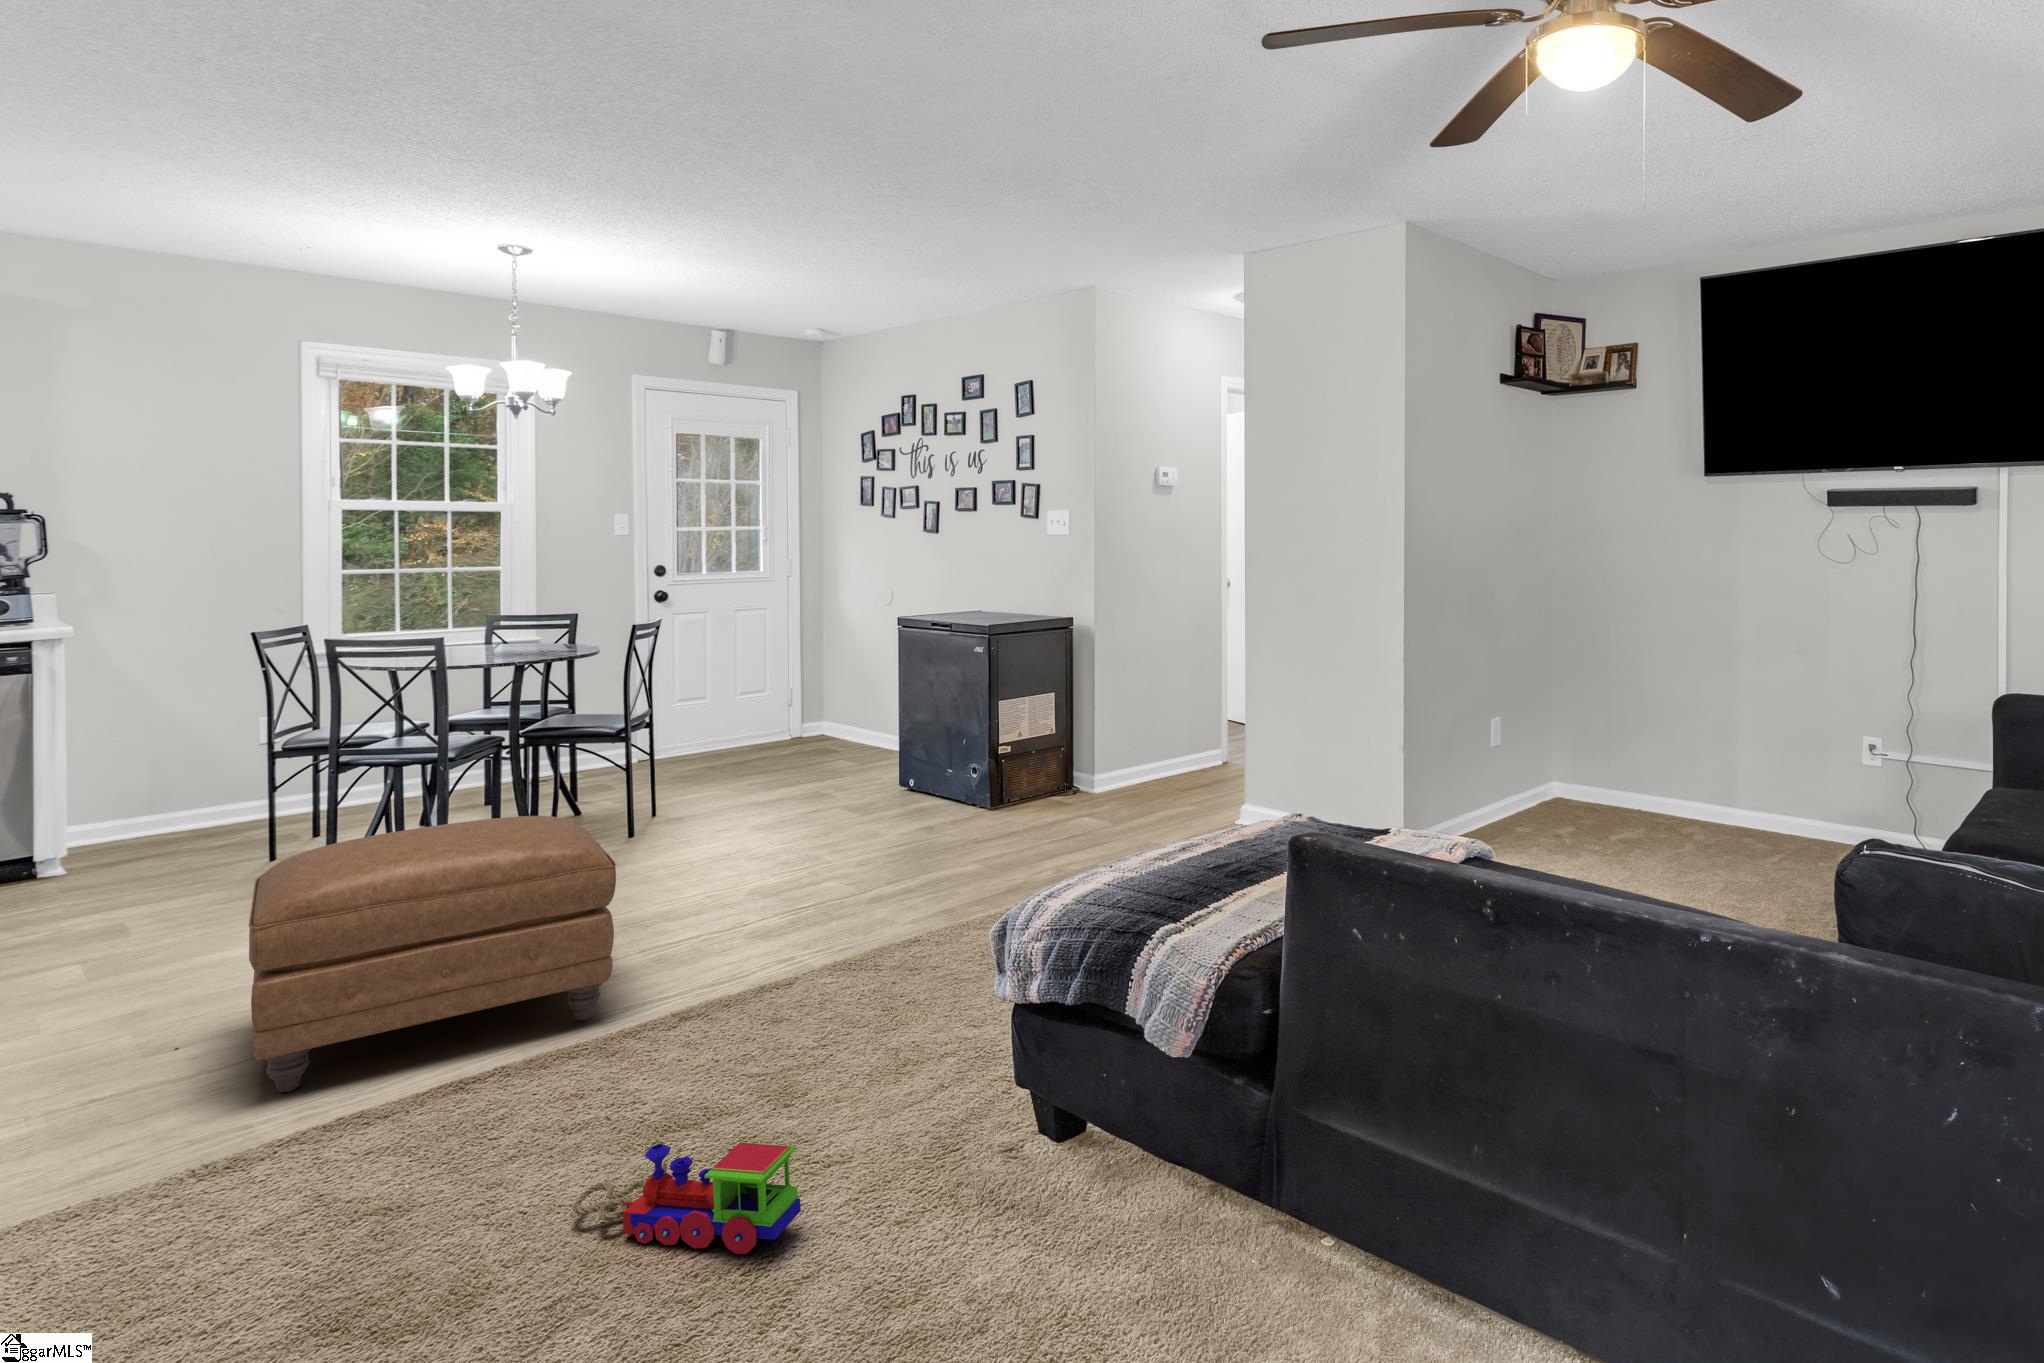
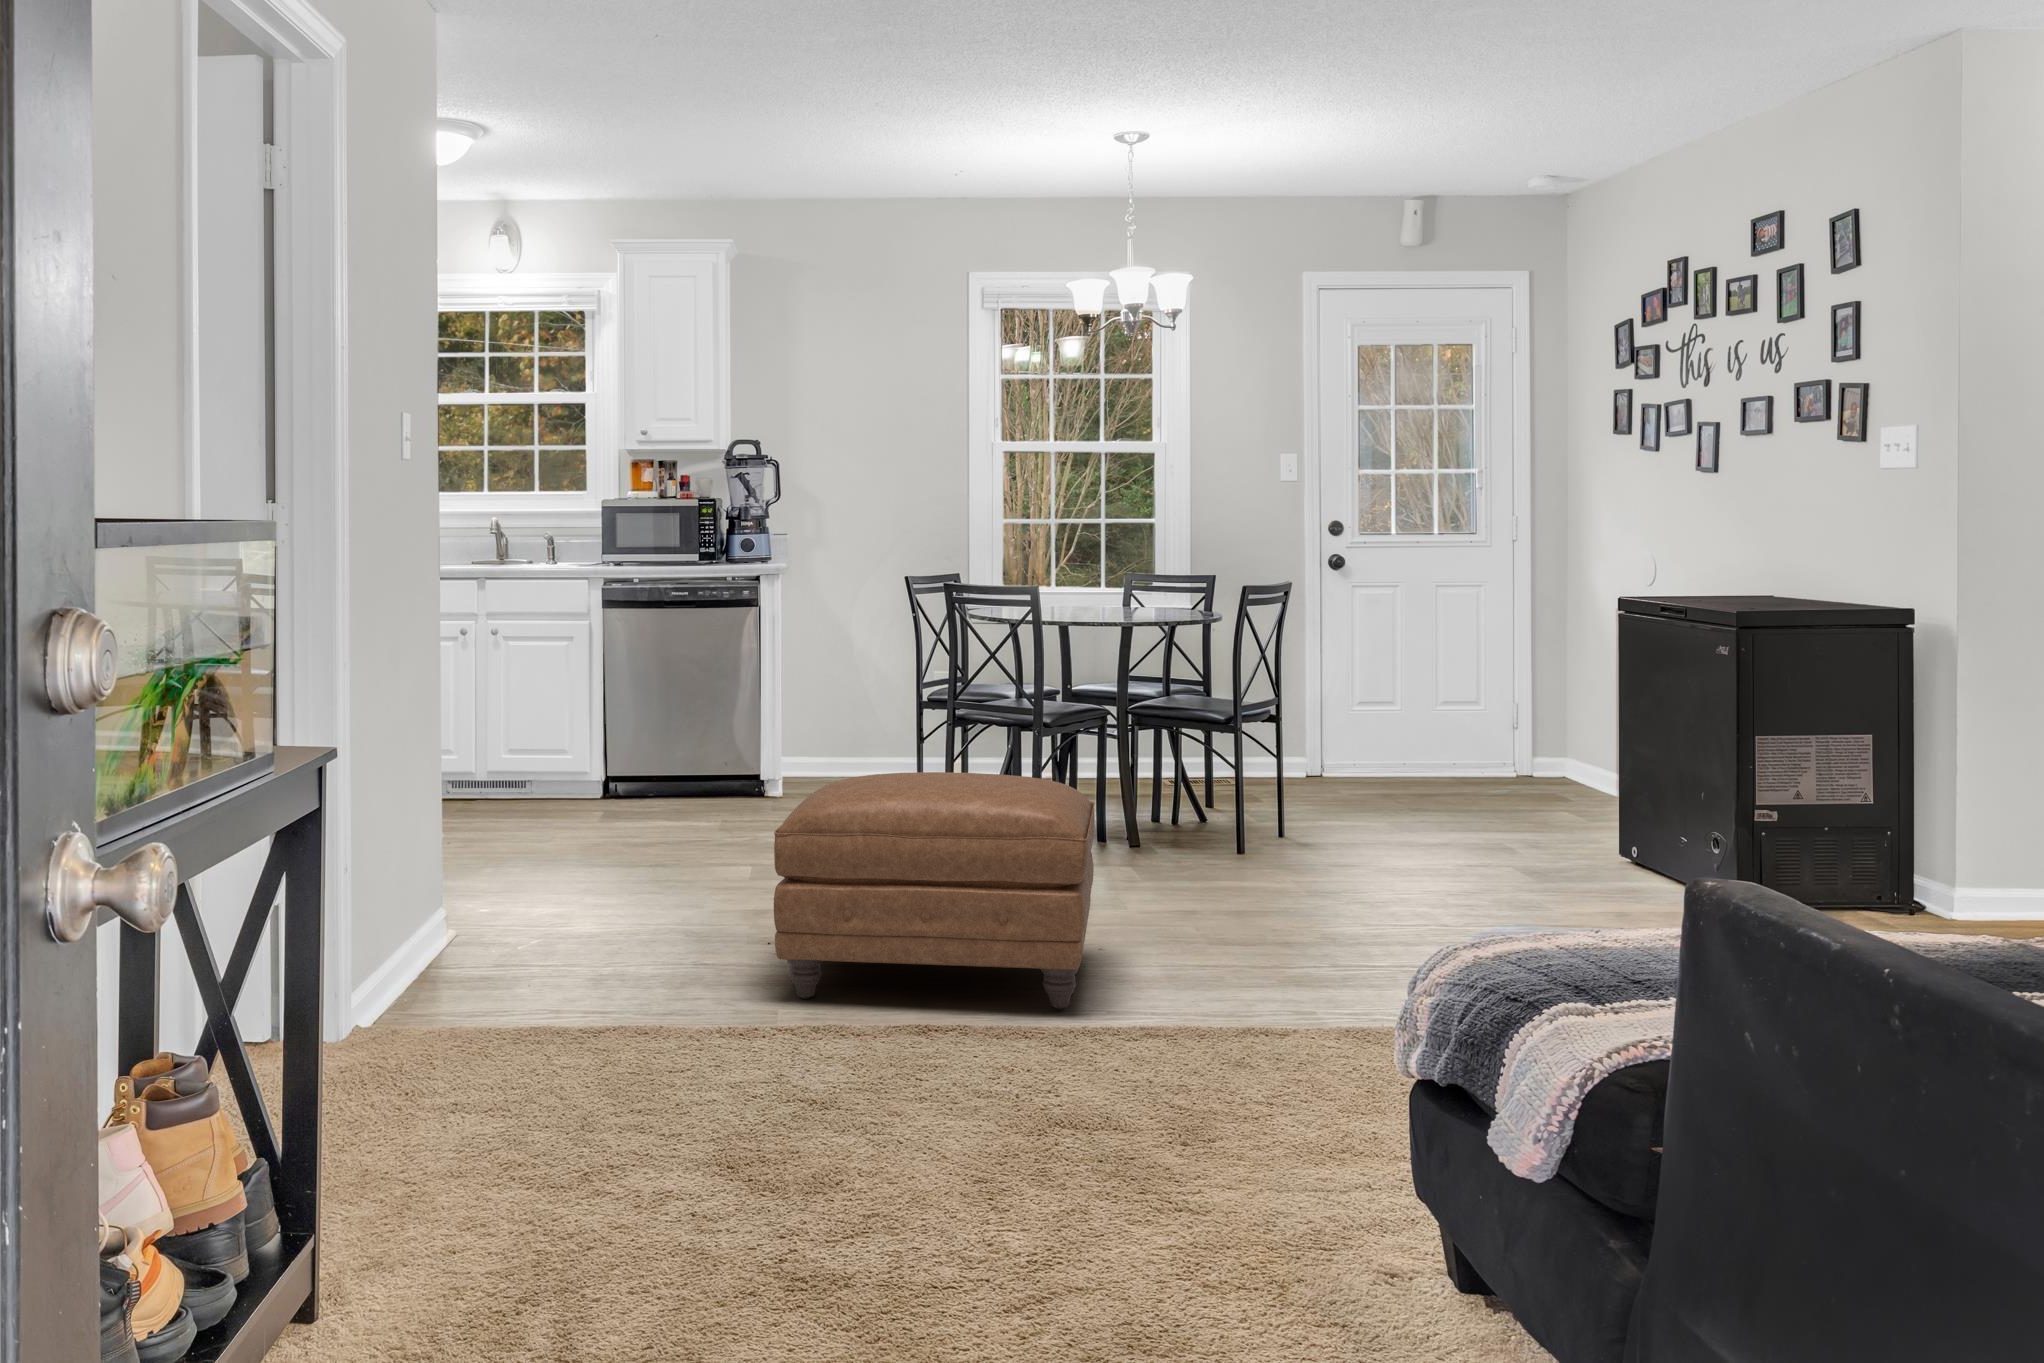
toy train: present [572,1142,801,1254] -> none [924,1108,1107,1247]

